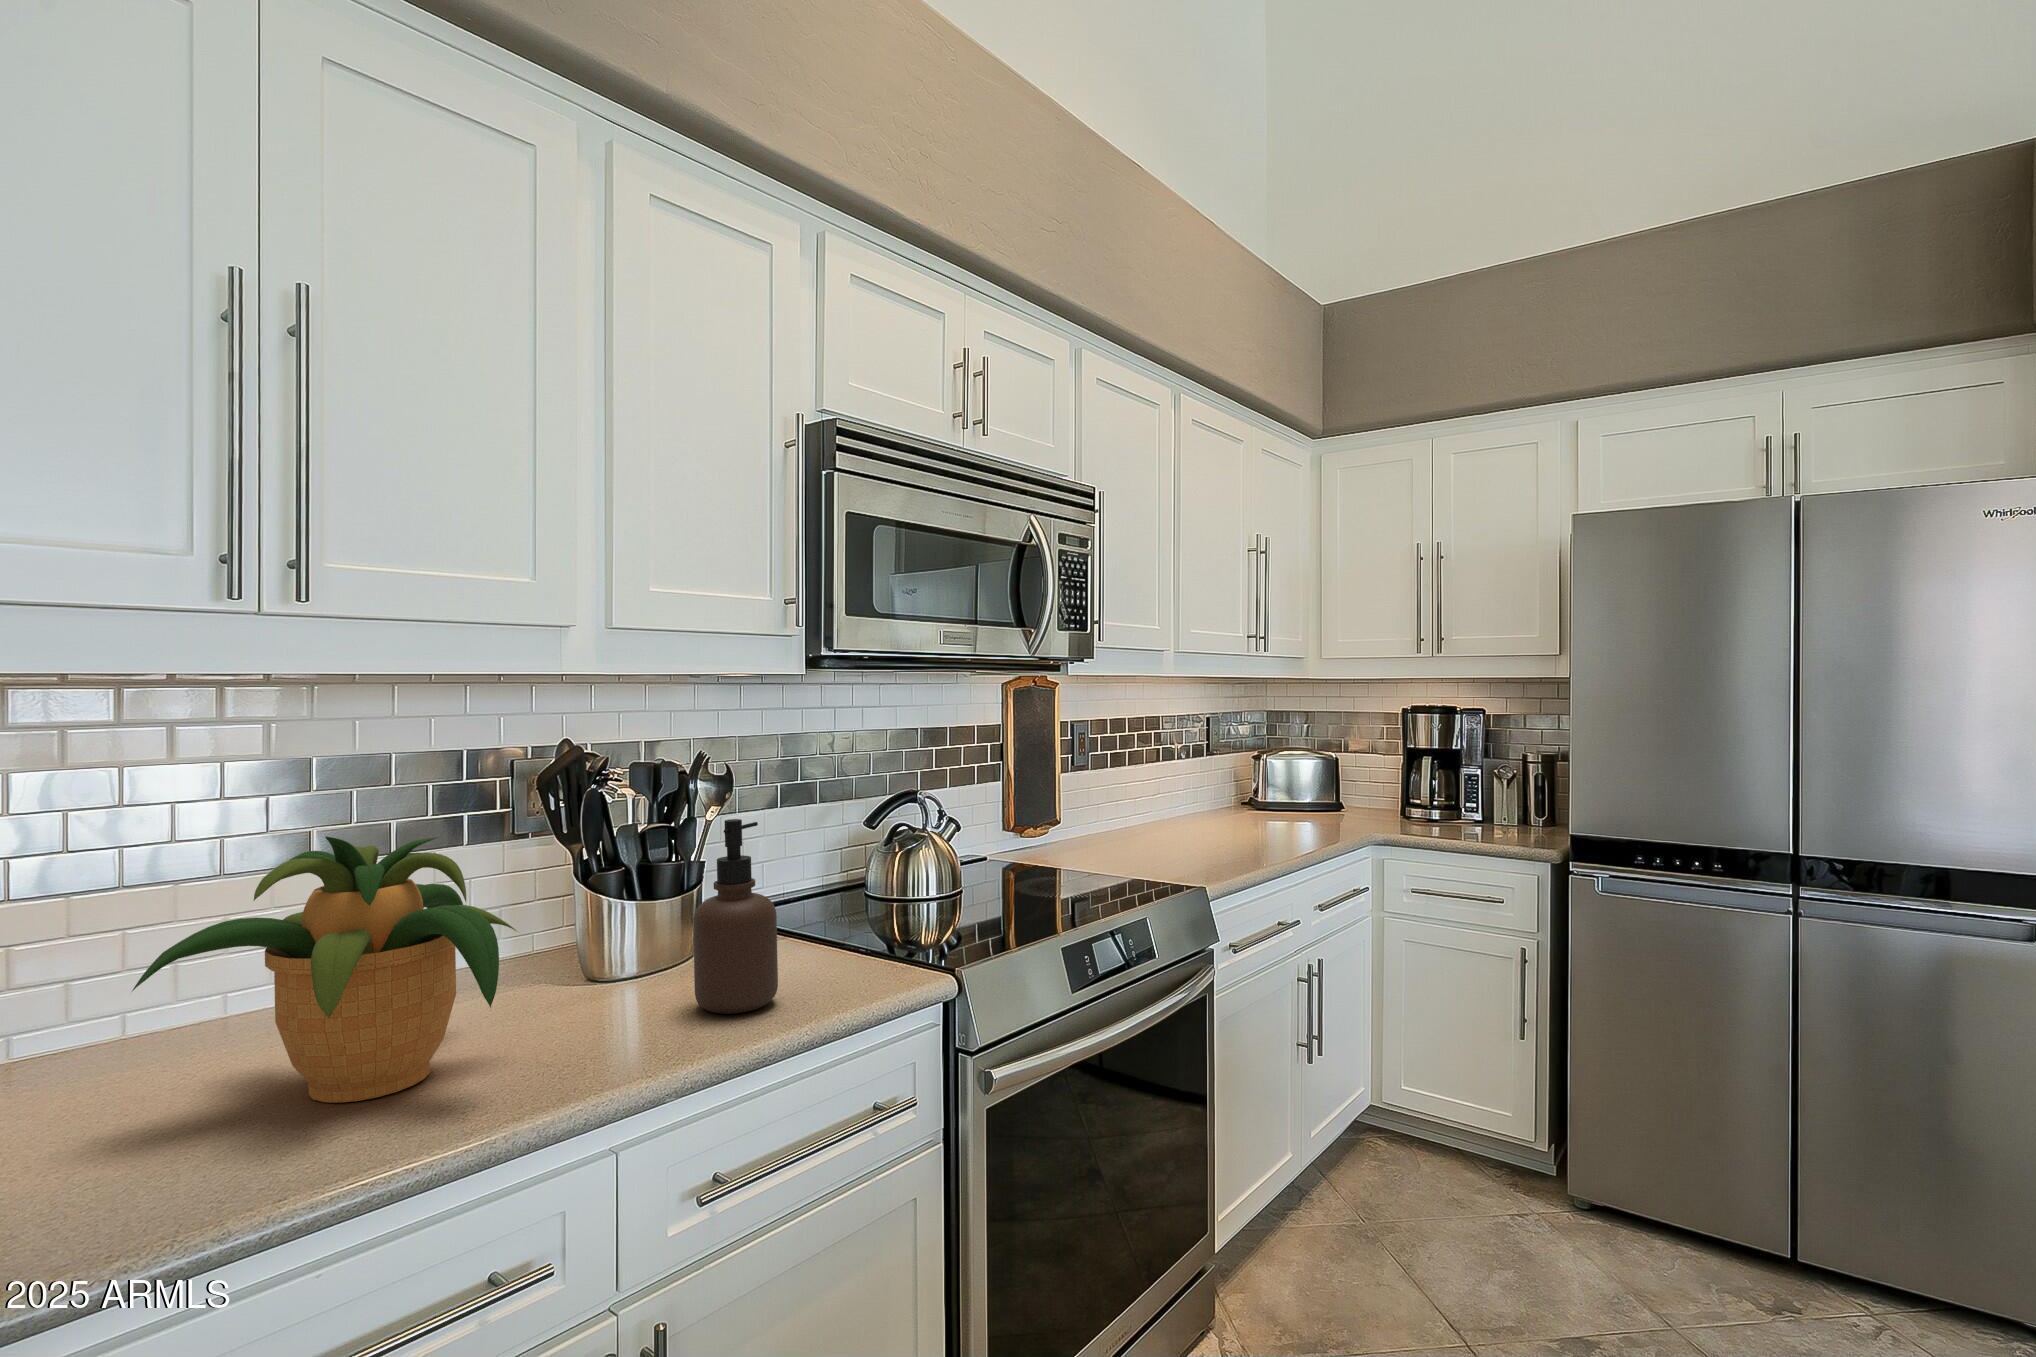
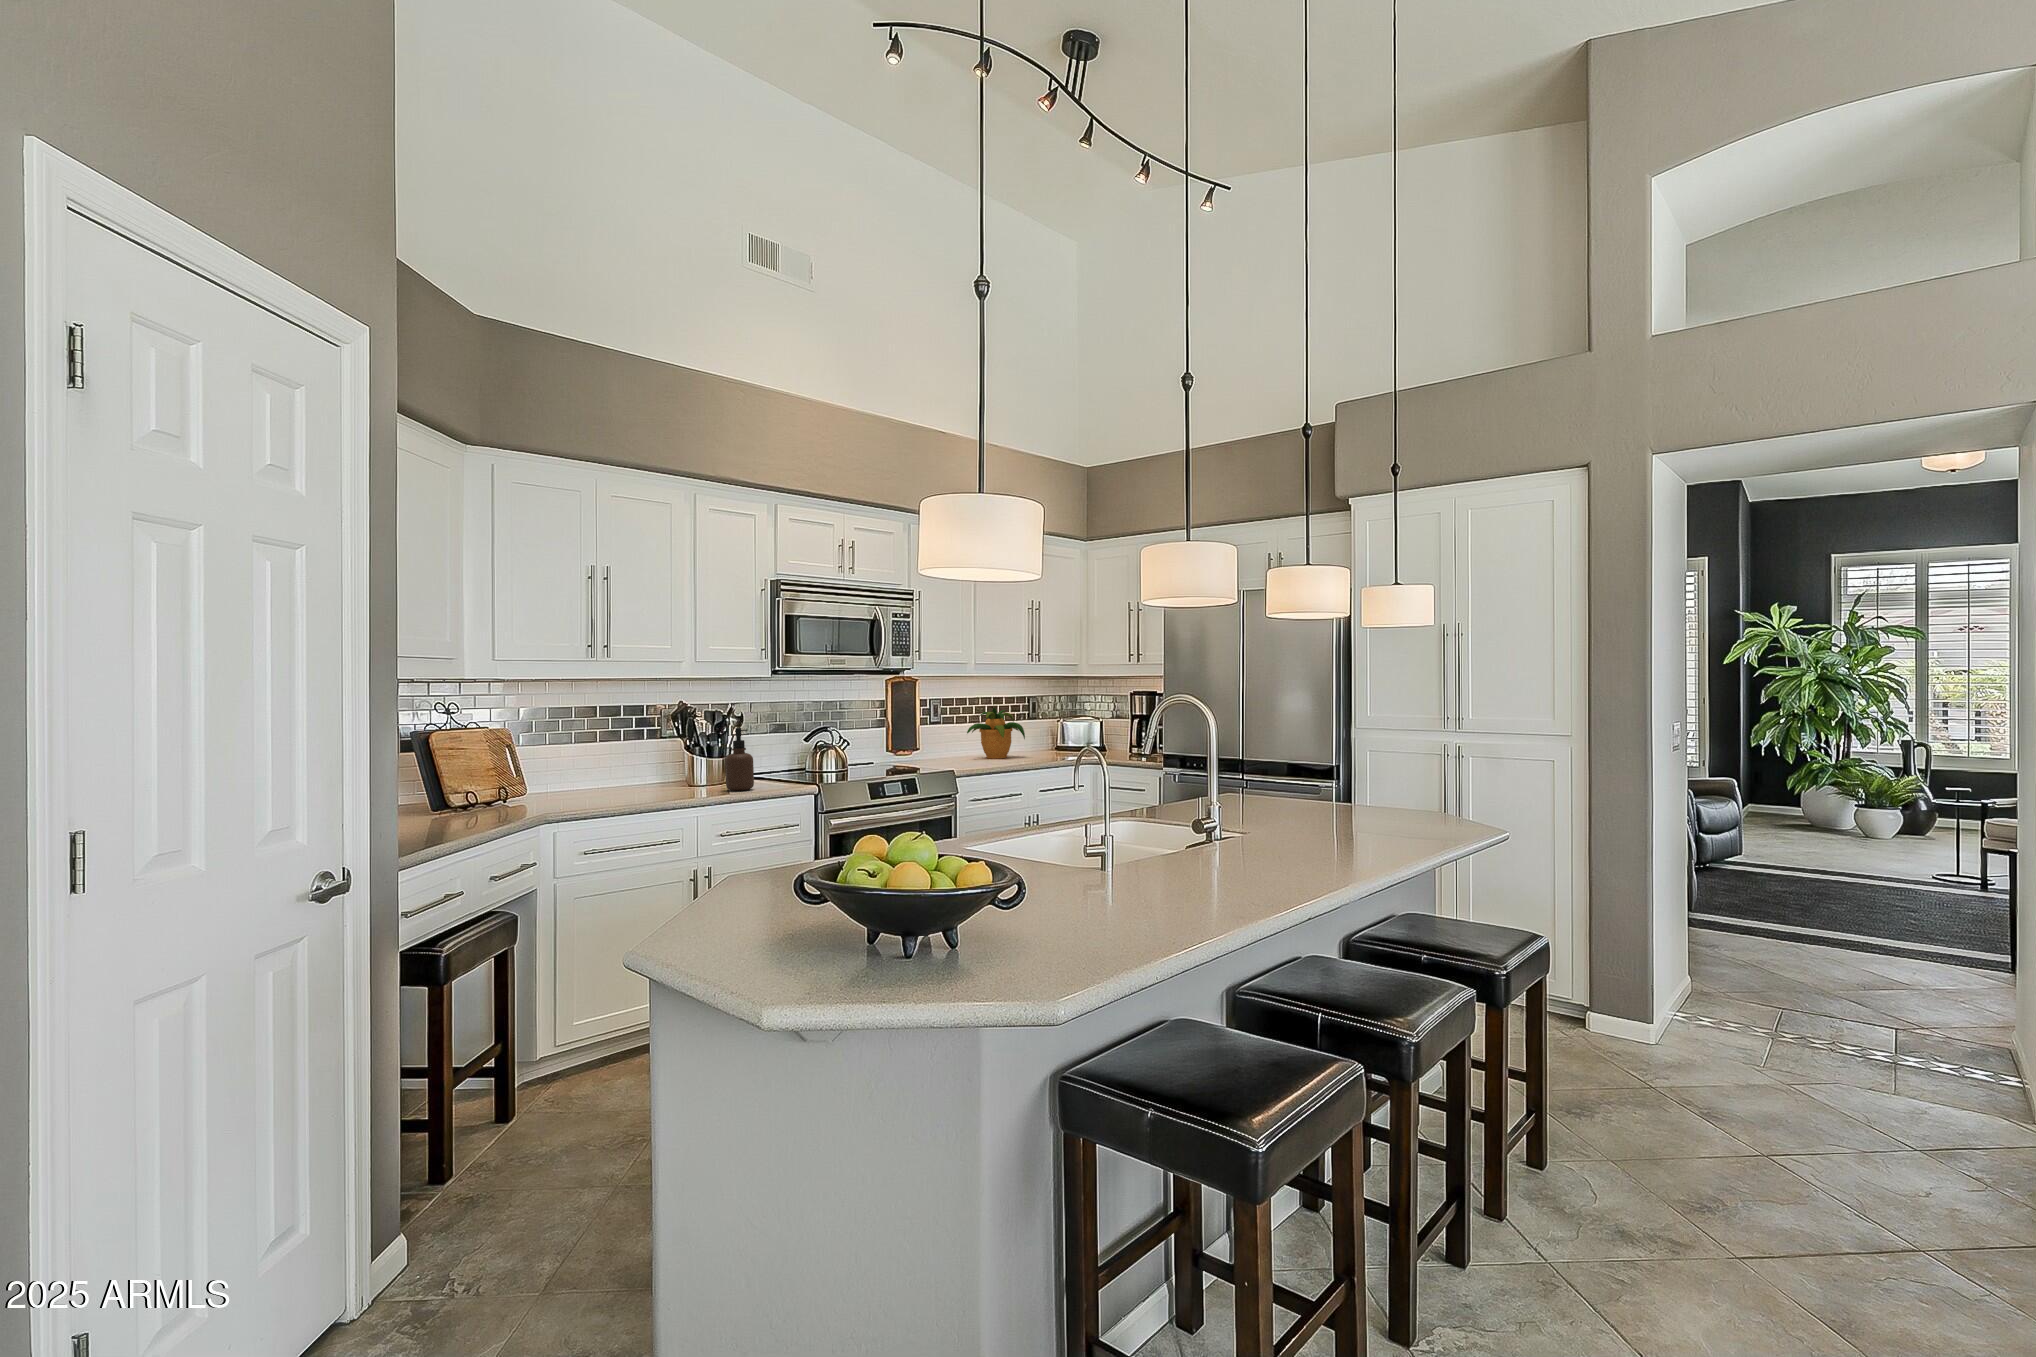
potted plant: present [132,837,516,1103] -> present [967,708,1025,759]

